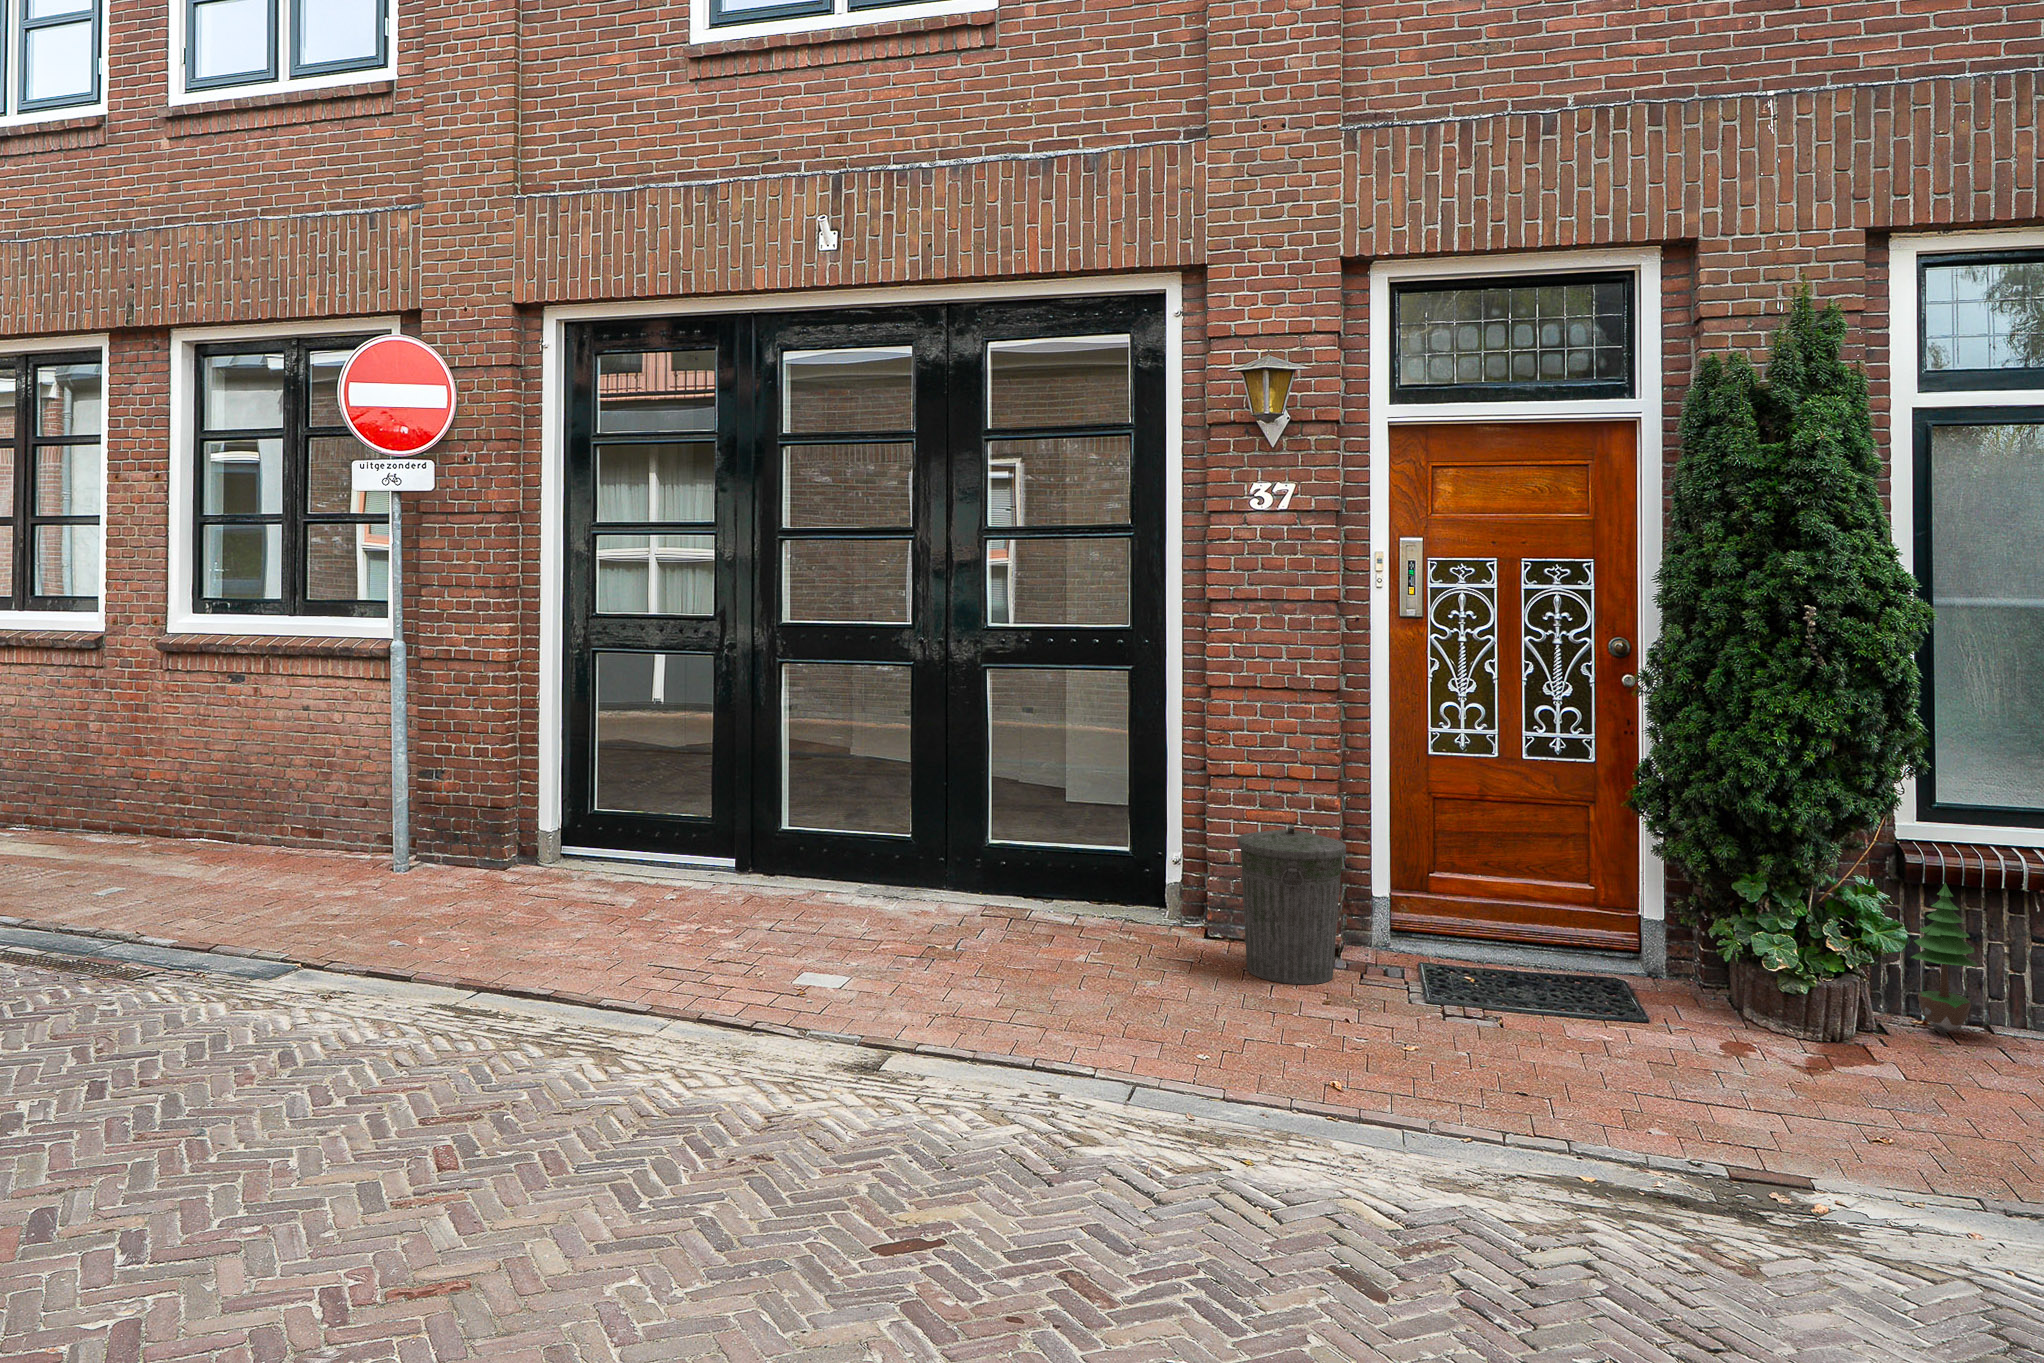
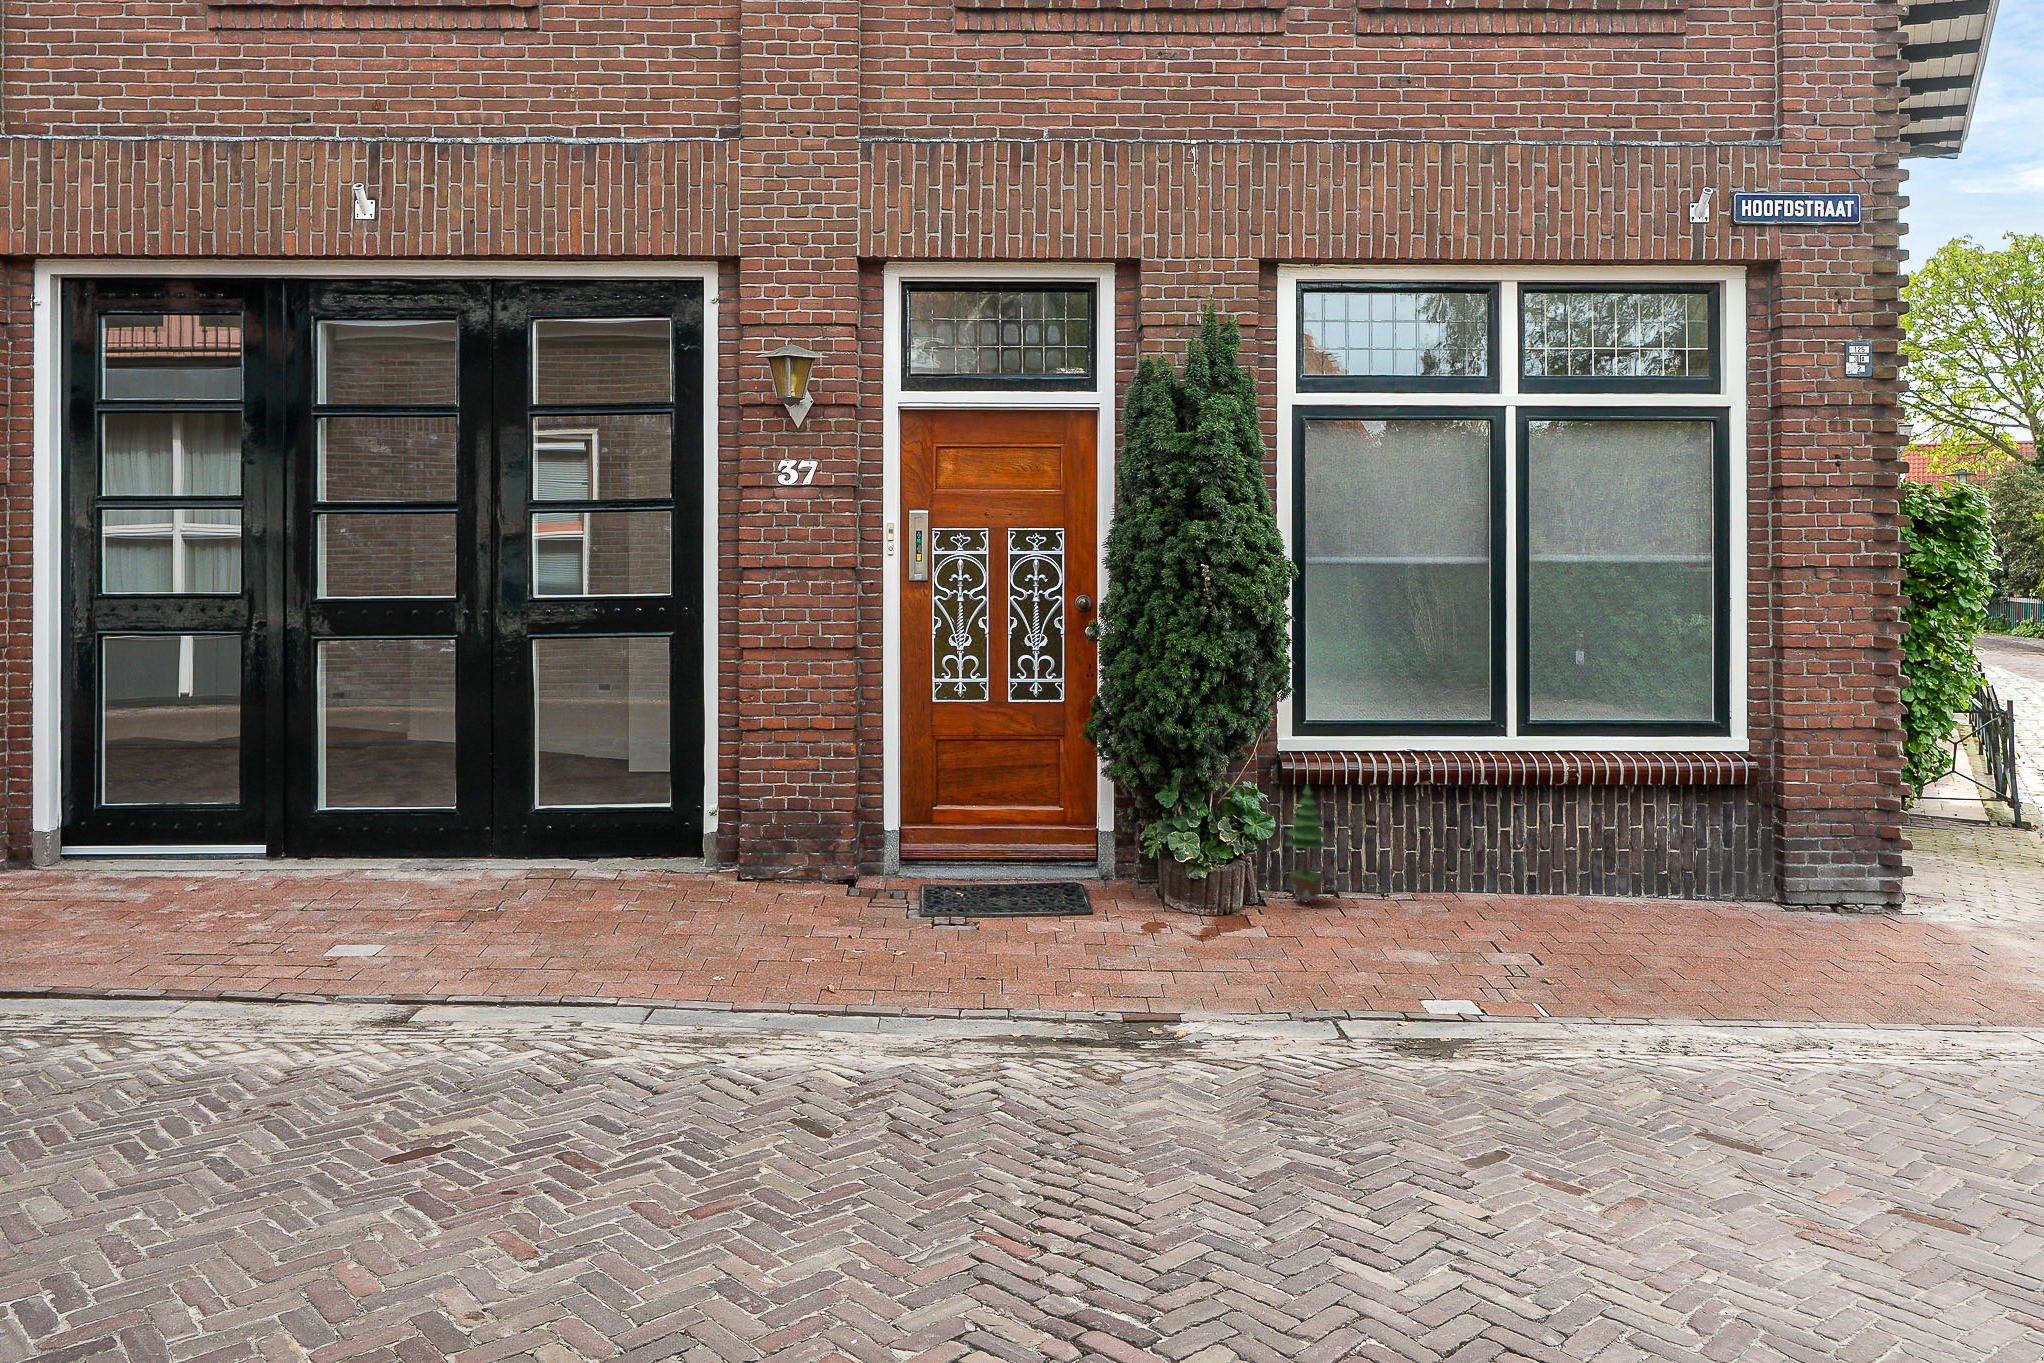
trash can: present [1237,825,1346,984] -> none [762,771,857,915]

